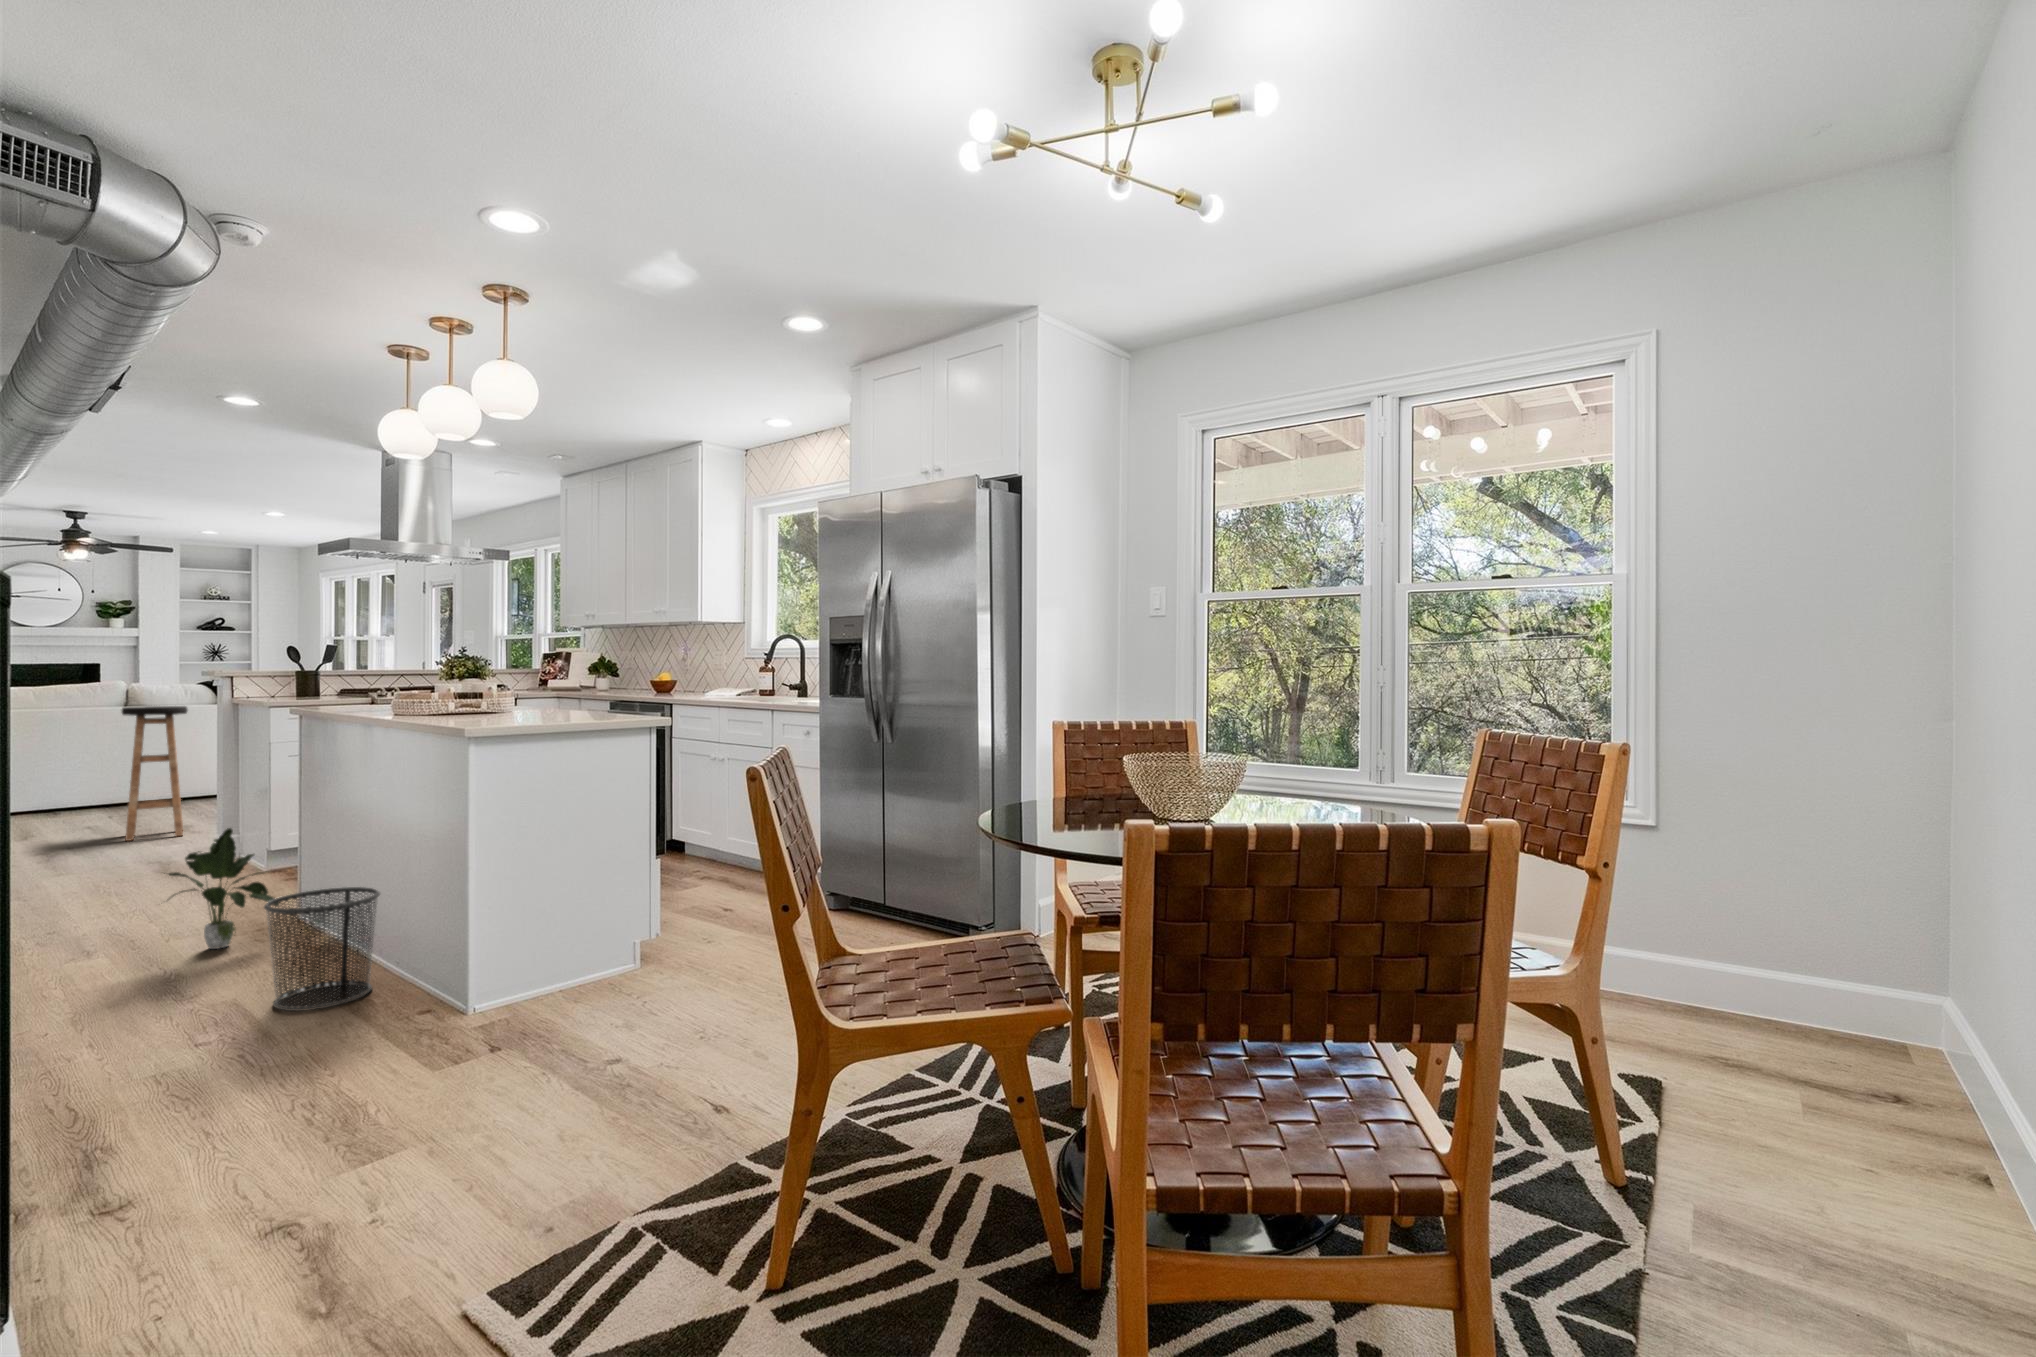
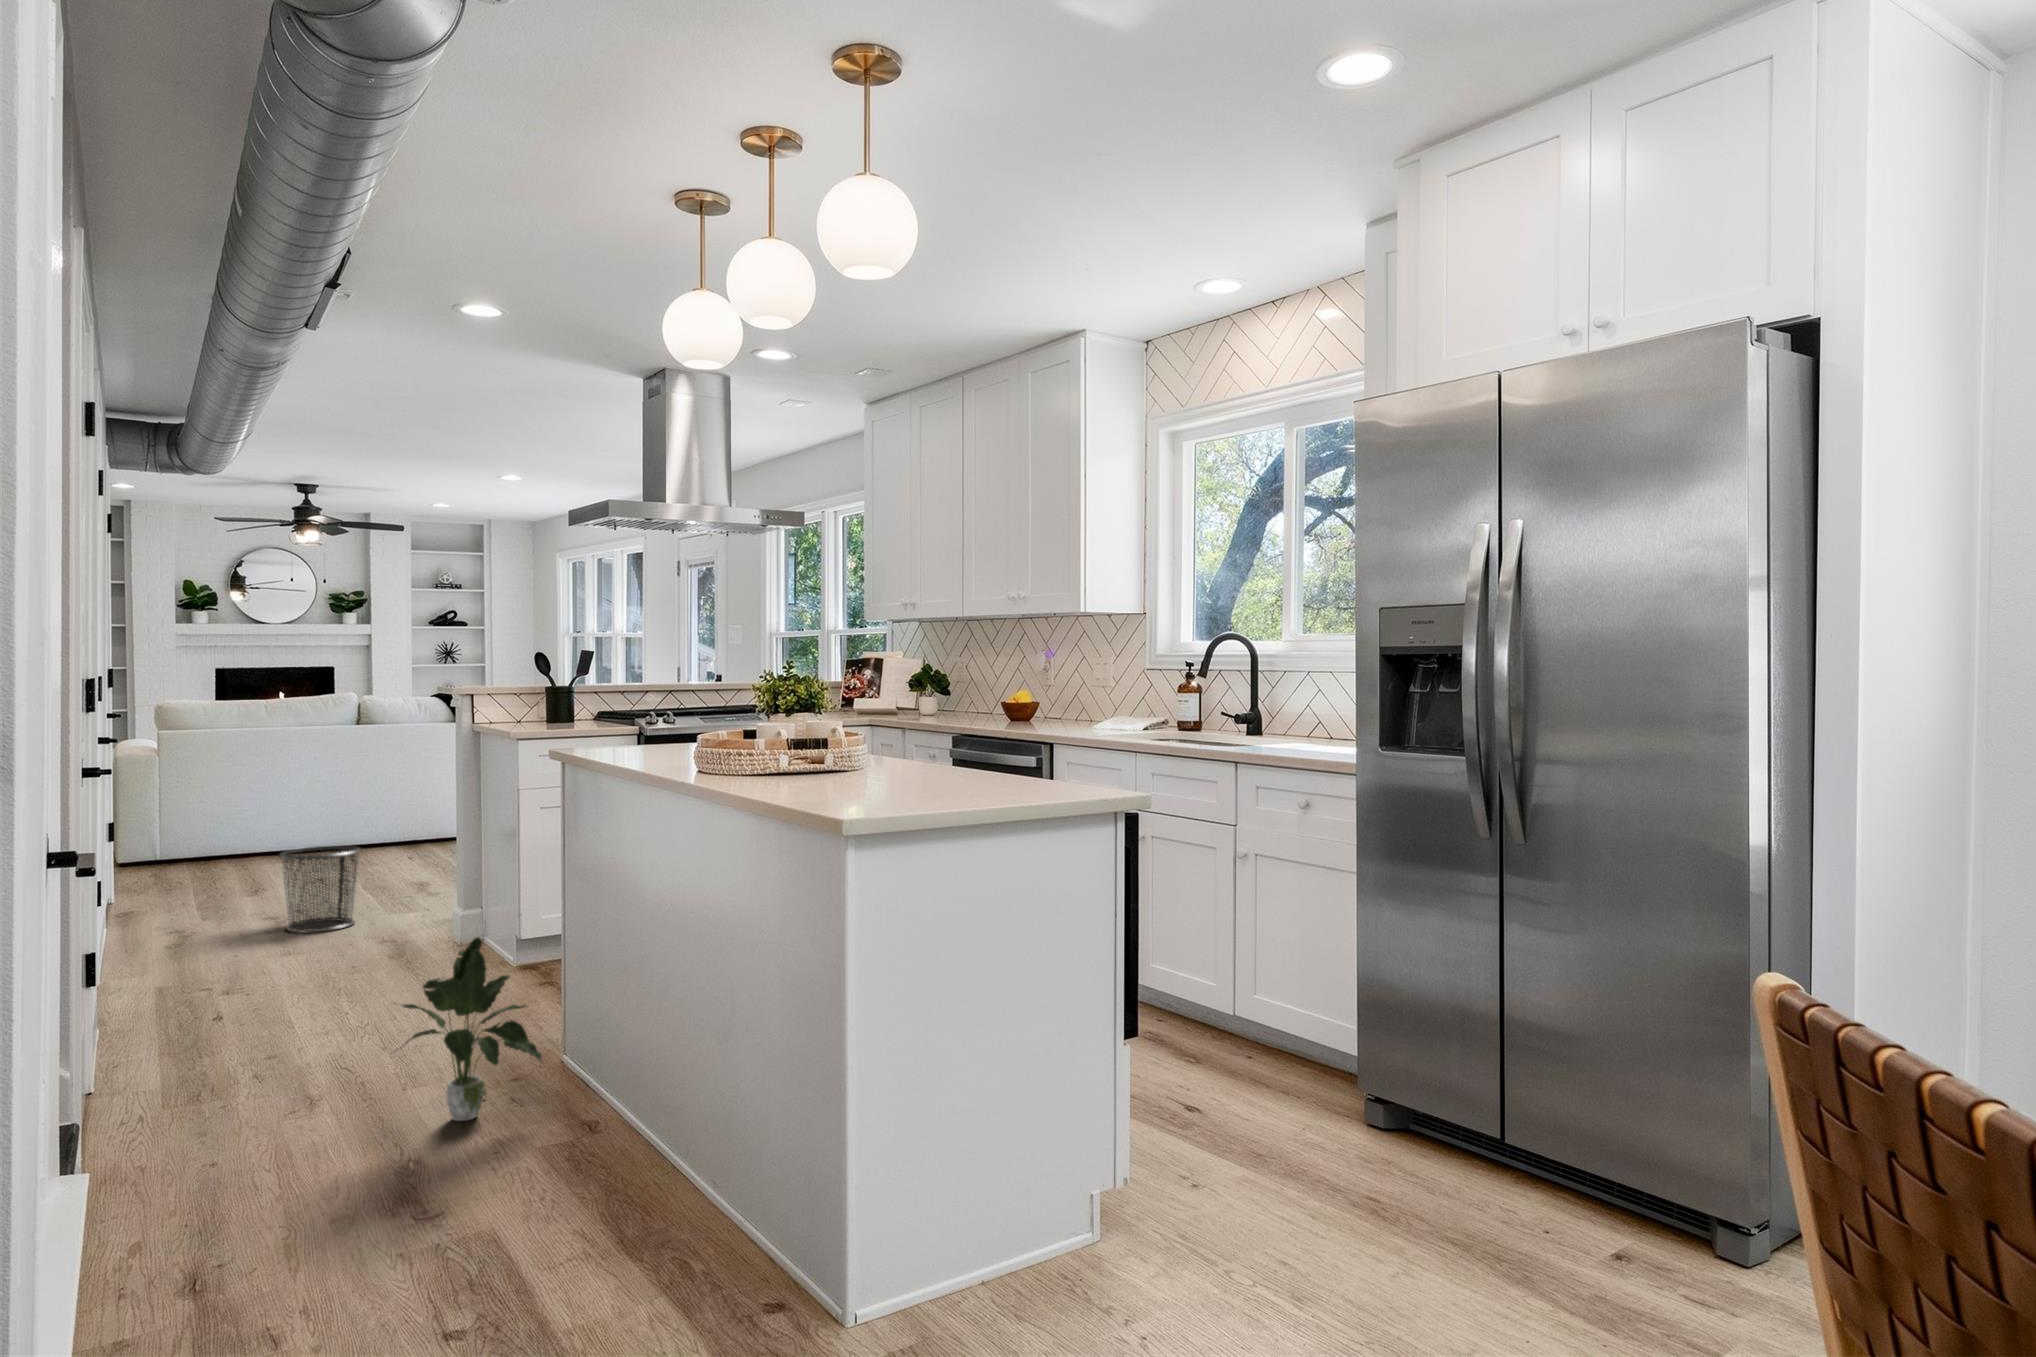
bar stool: present [122,706,188,841] -> none [351,729,422,905]
waste bin: present [264,887,380,1011] -> present [280,846,360,932]

